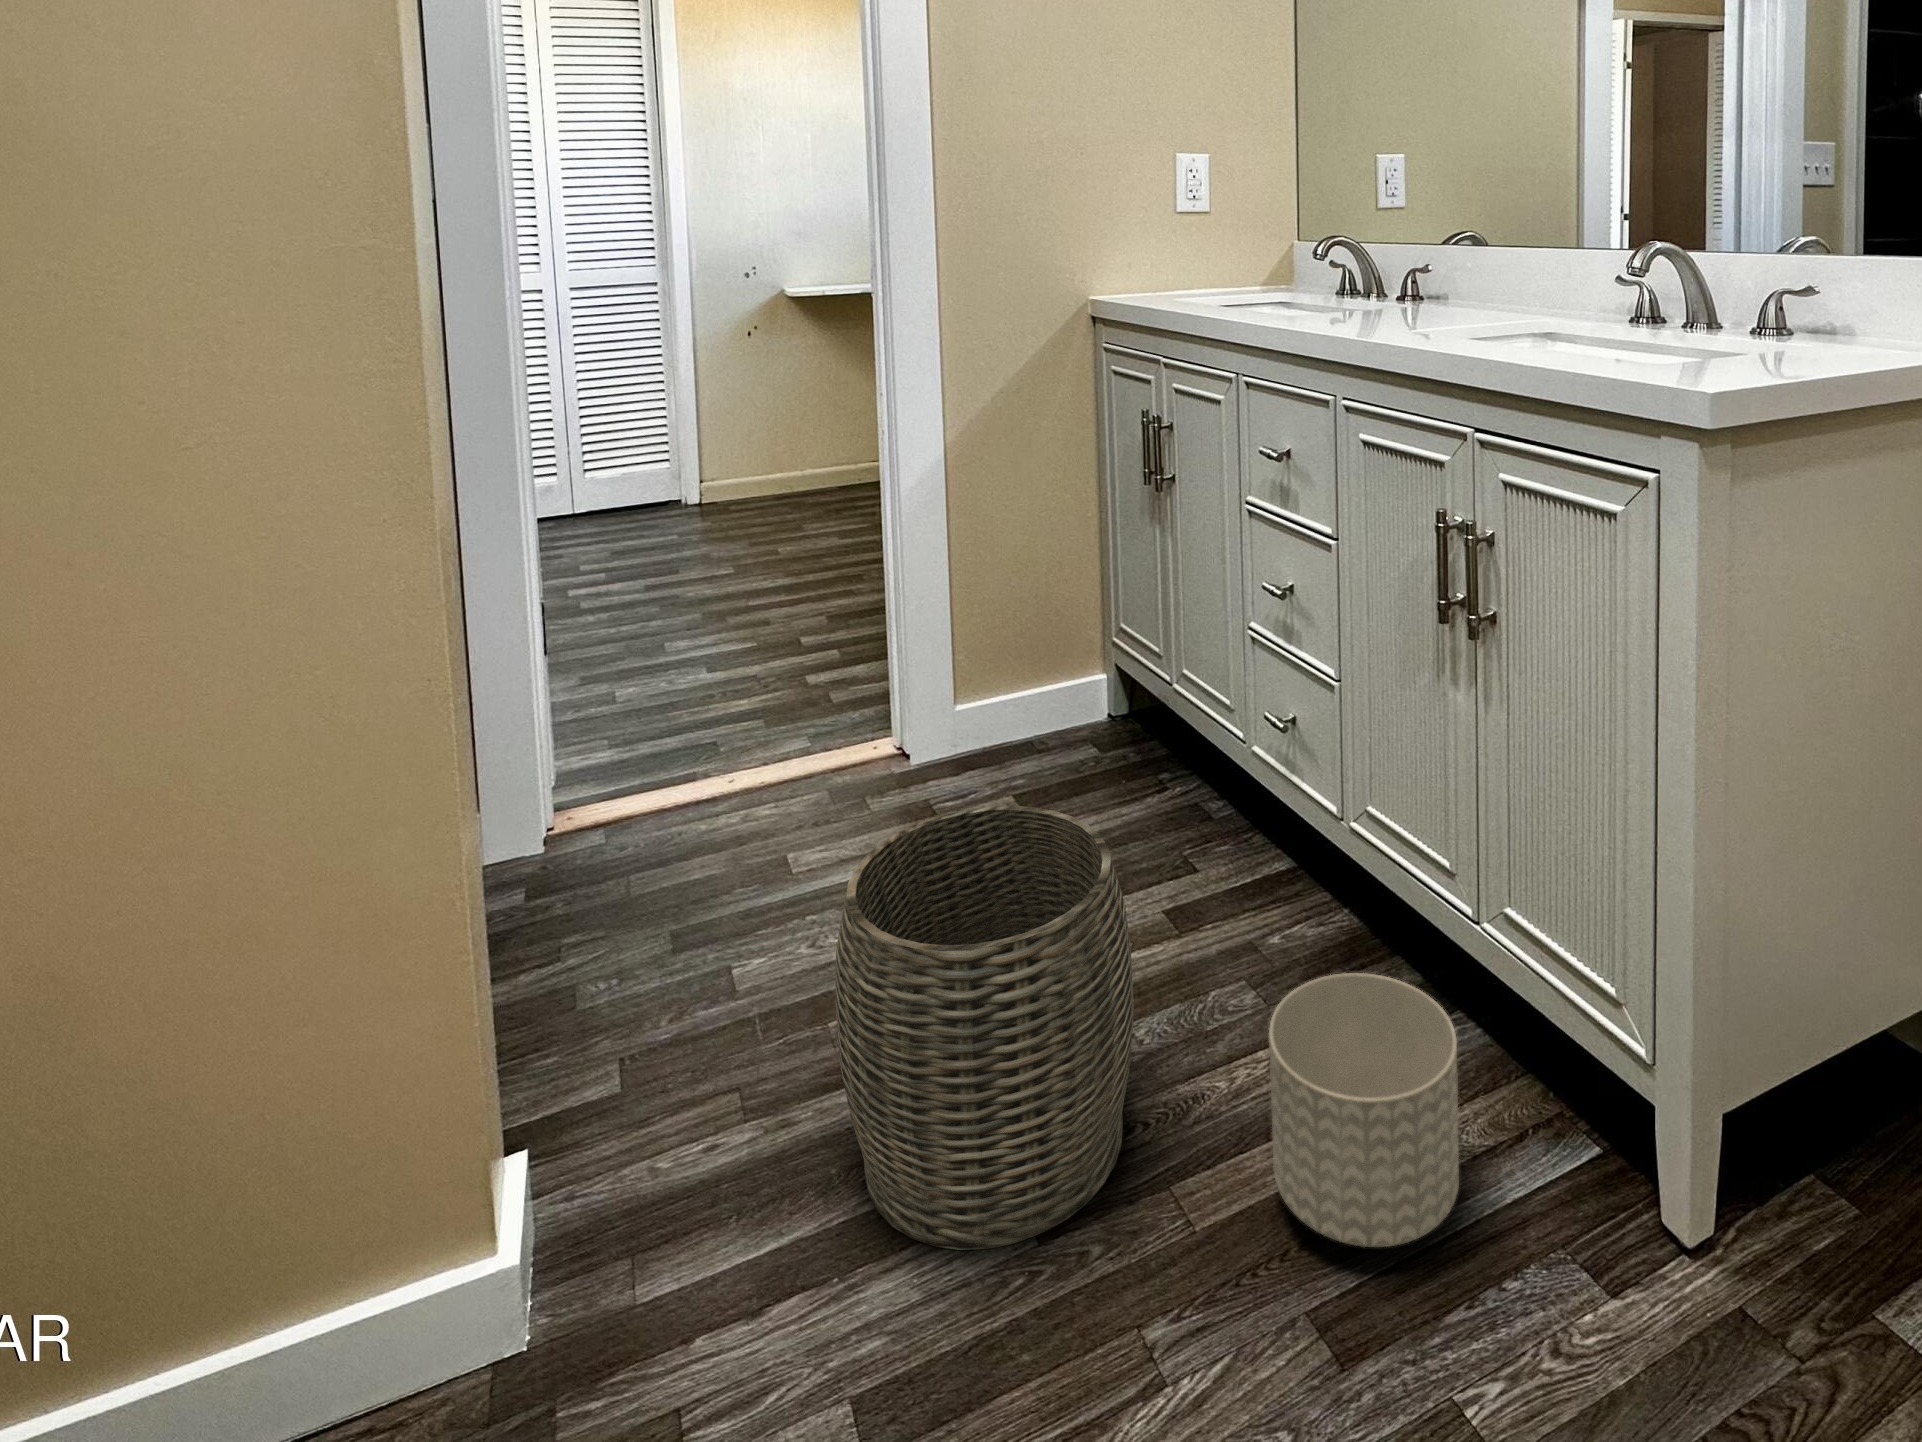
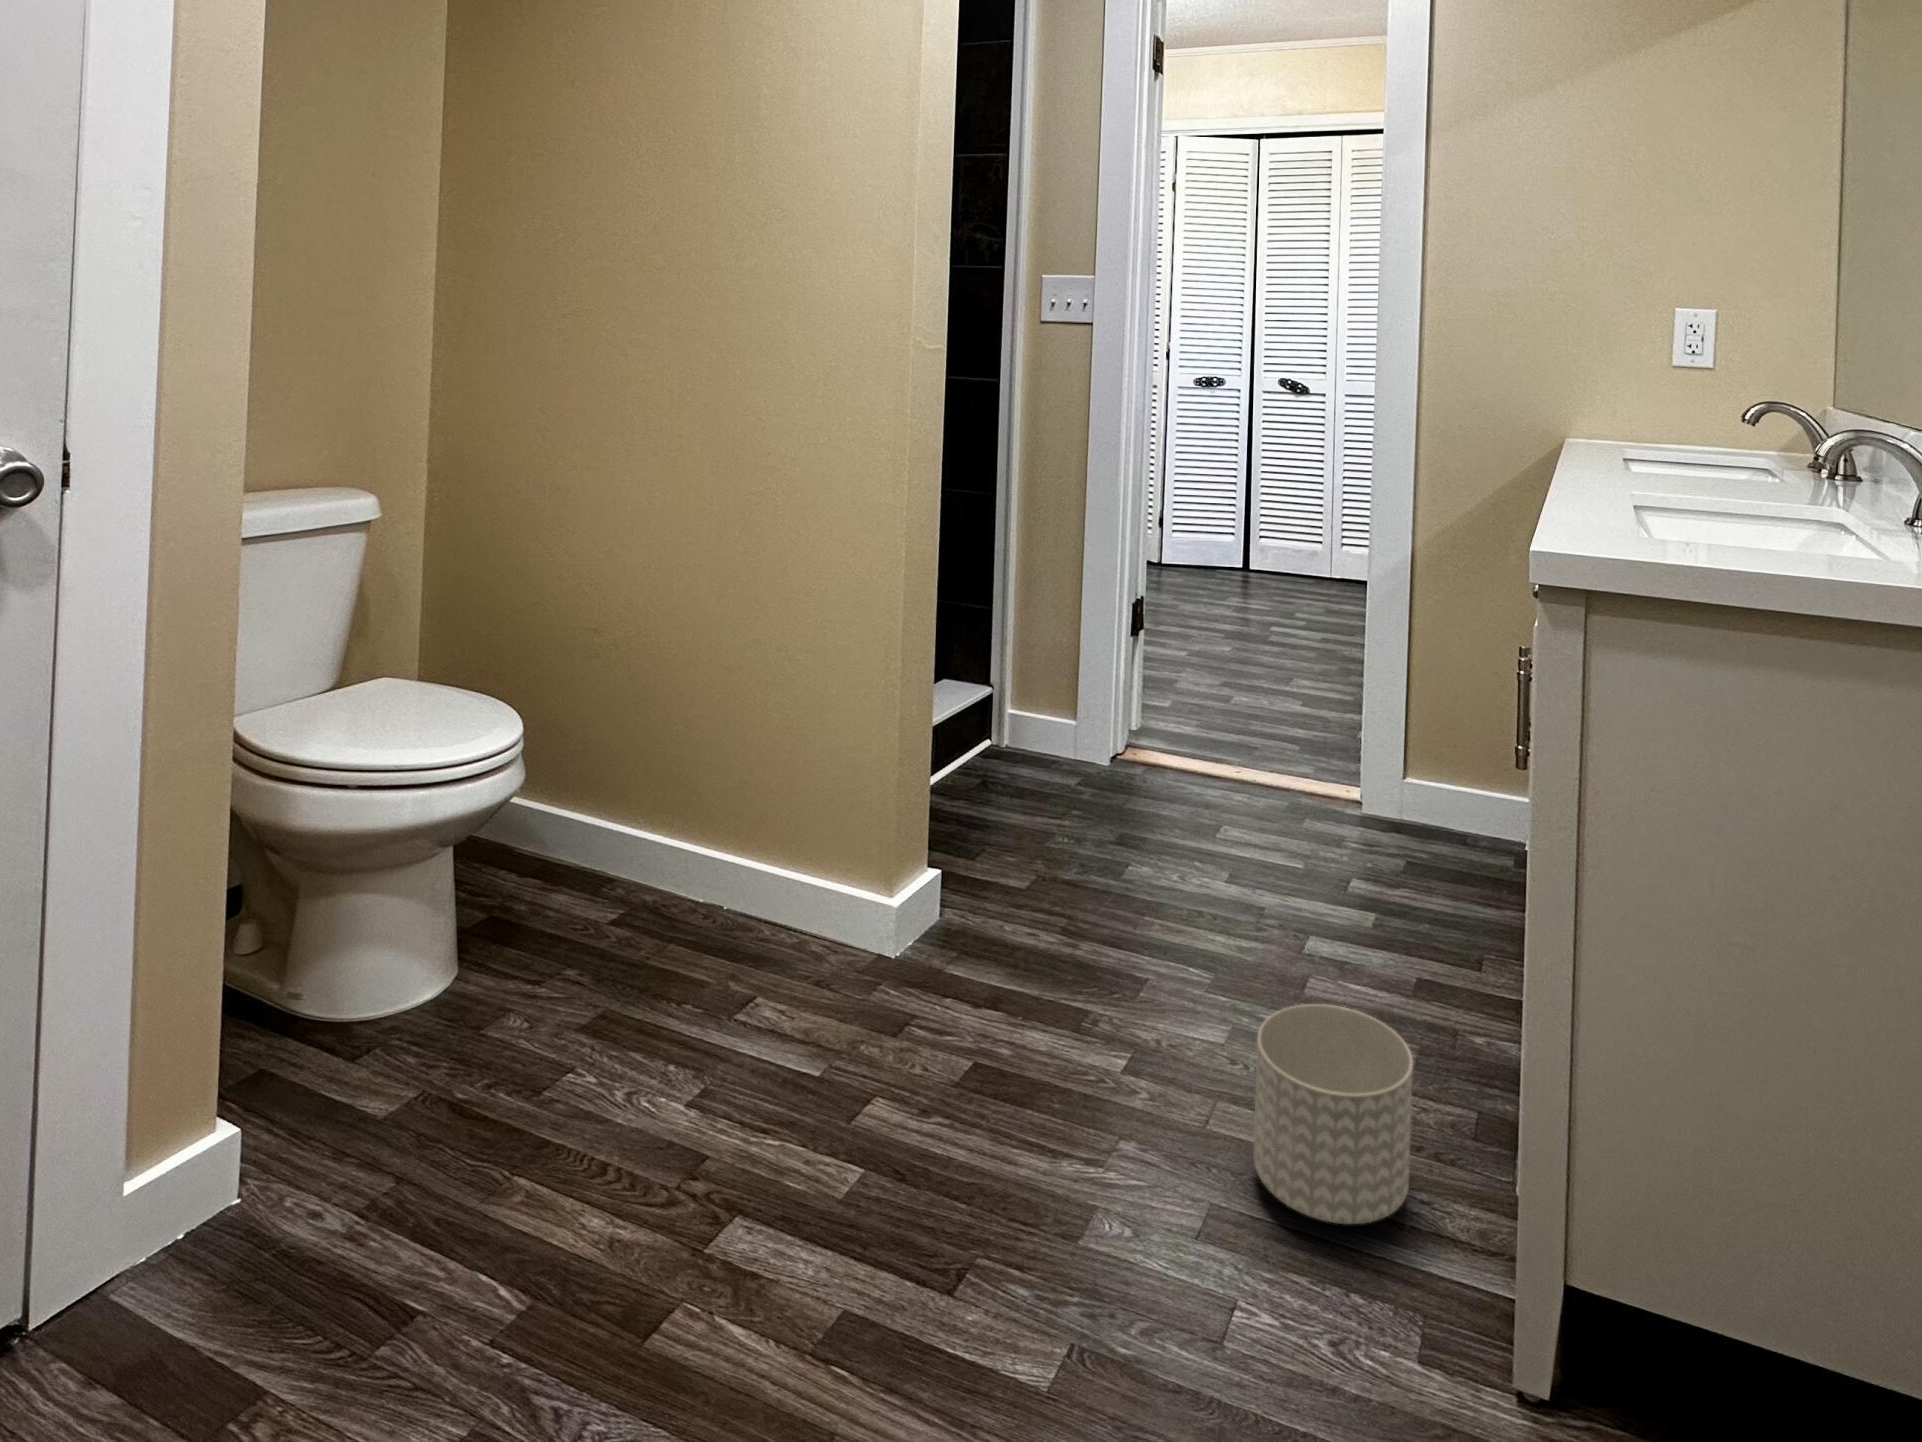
woven basket: present [836,806,1134,1250] -> none [1060,781,1266,1076]

